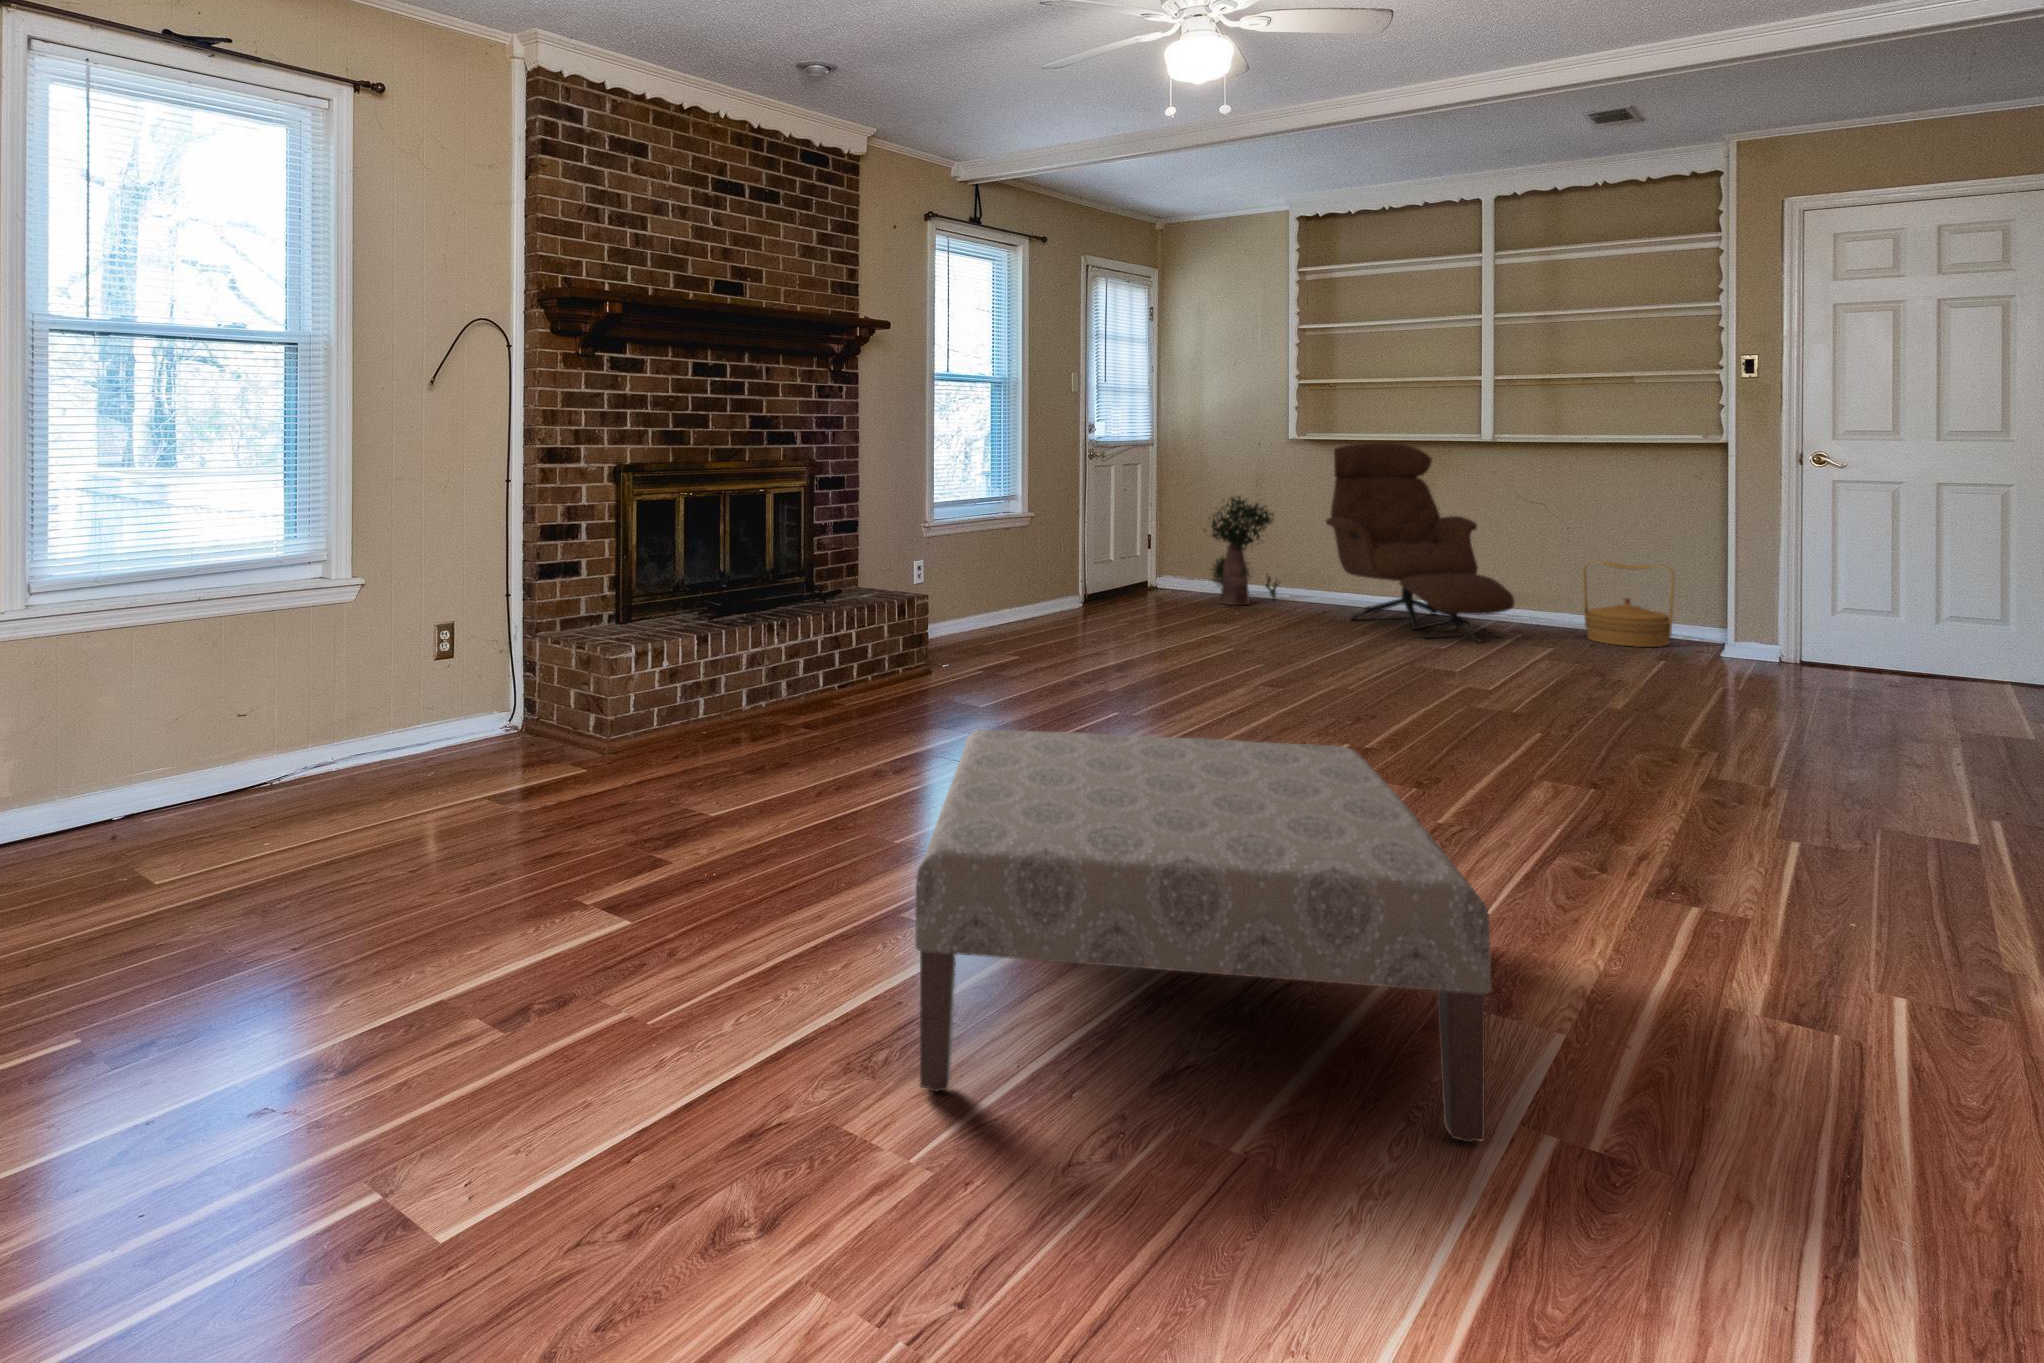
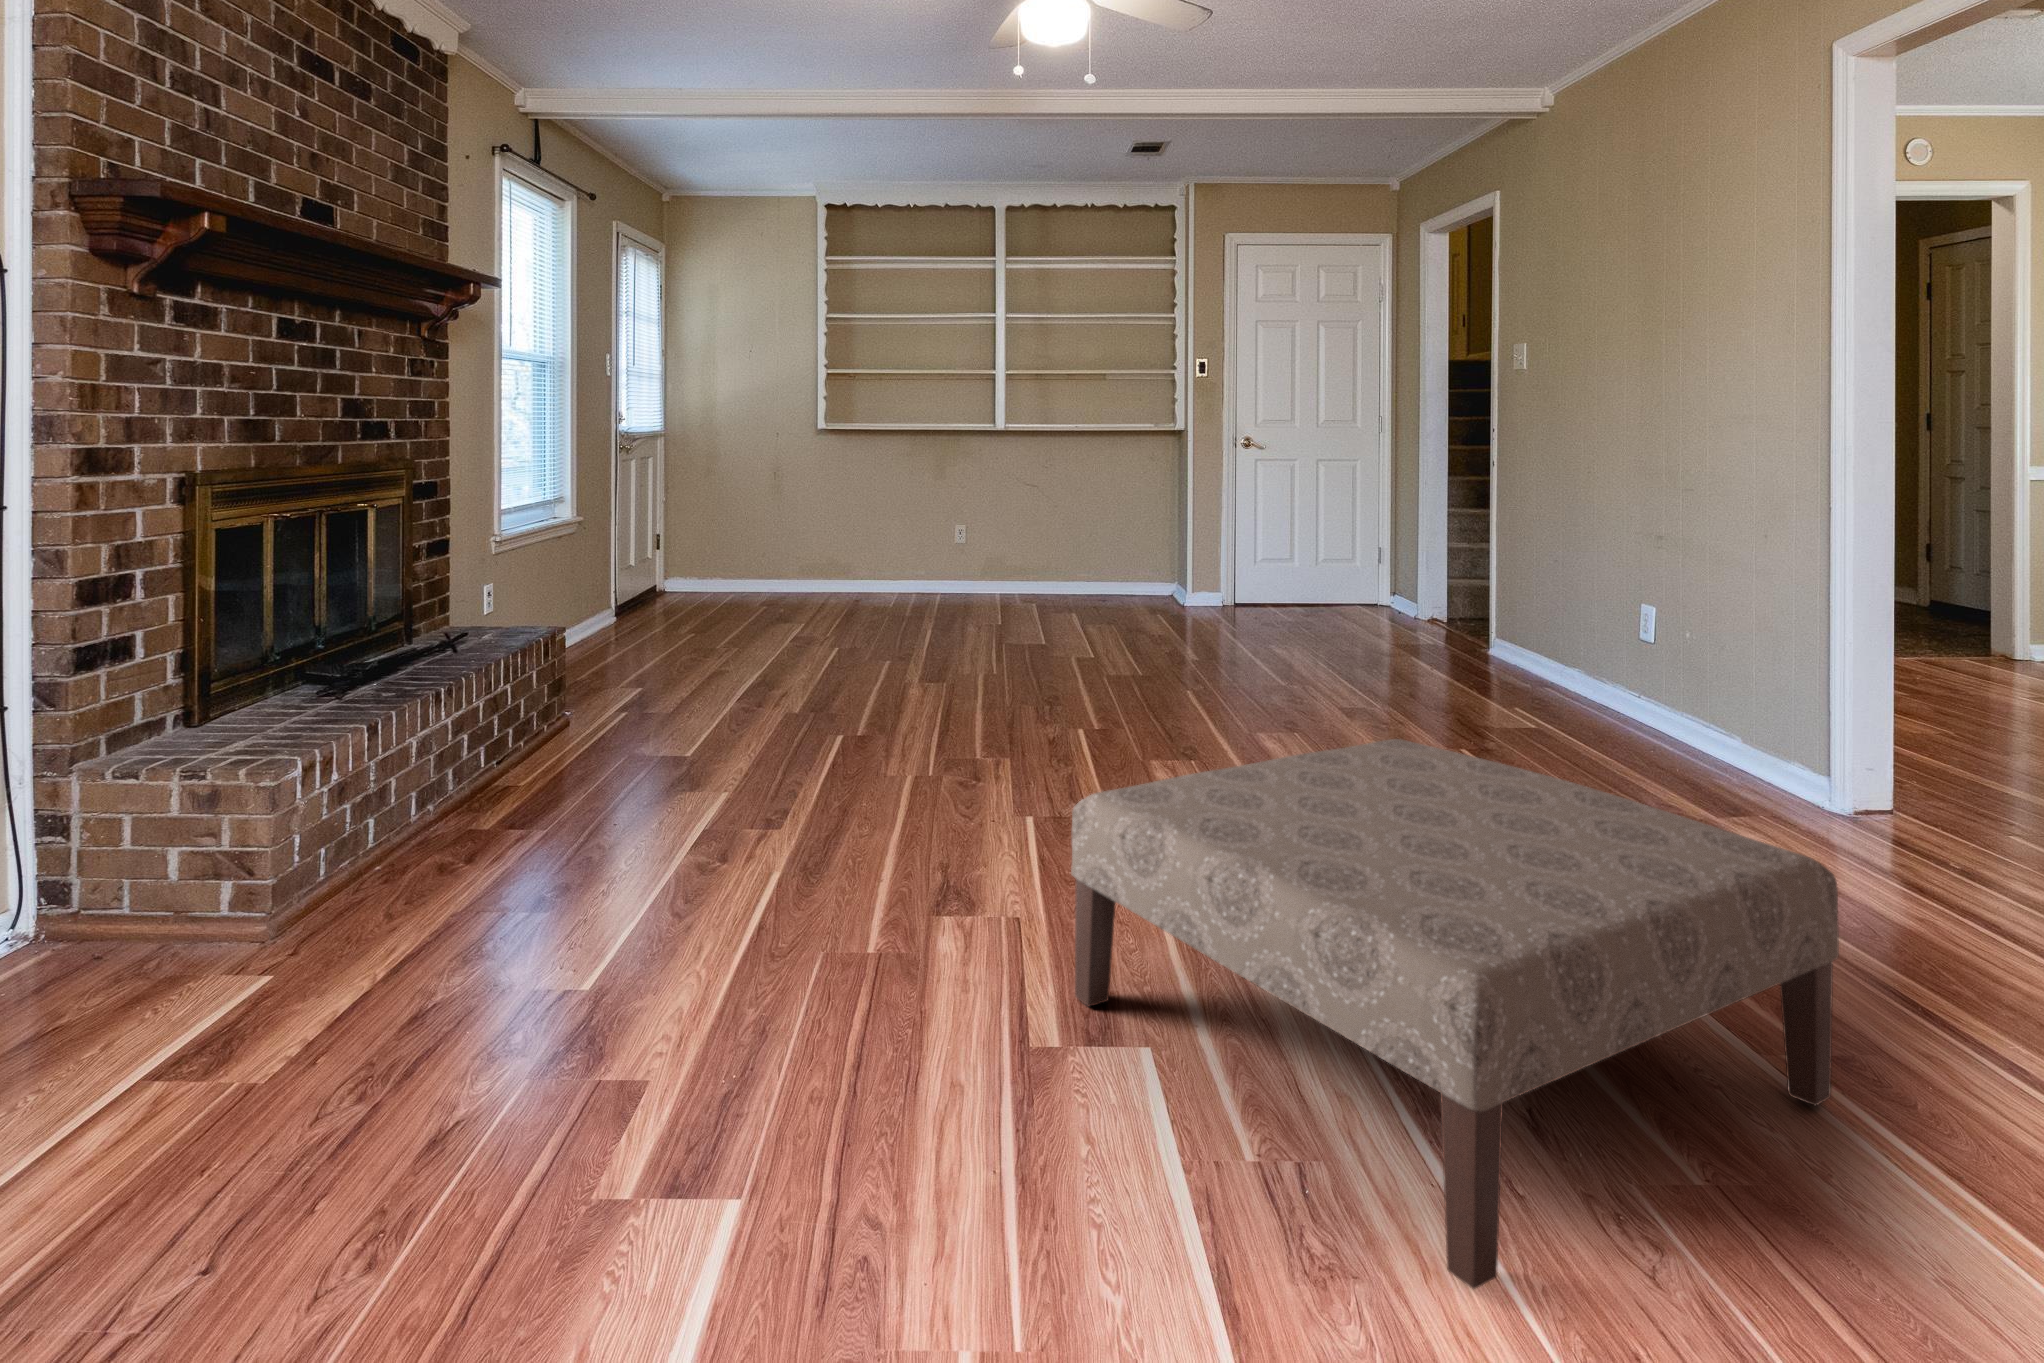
lounge chair: present [1326,443,1515,642] -> none [863,431,1045,615]
potted plant: present [1210,496,1280,605] -> none [734,486,808,600]
woven basket: present [1583,561,1675,647] -> none [1080,532,1149,604]

